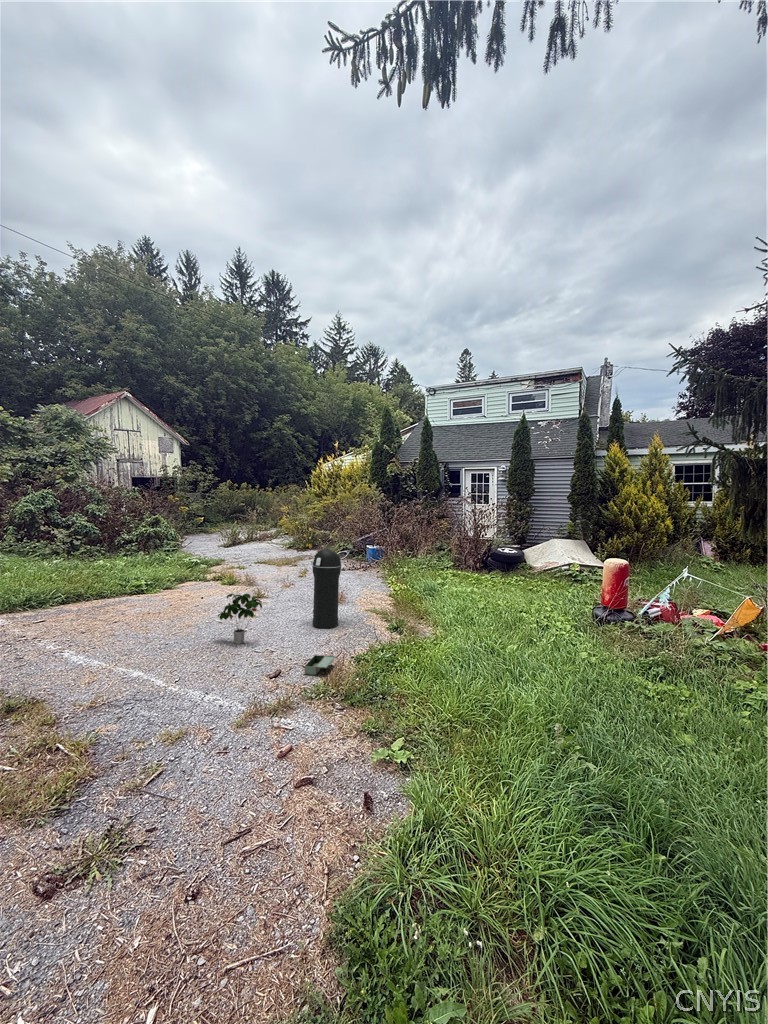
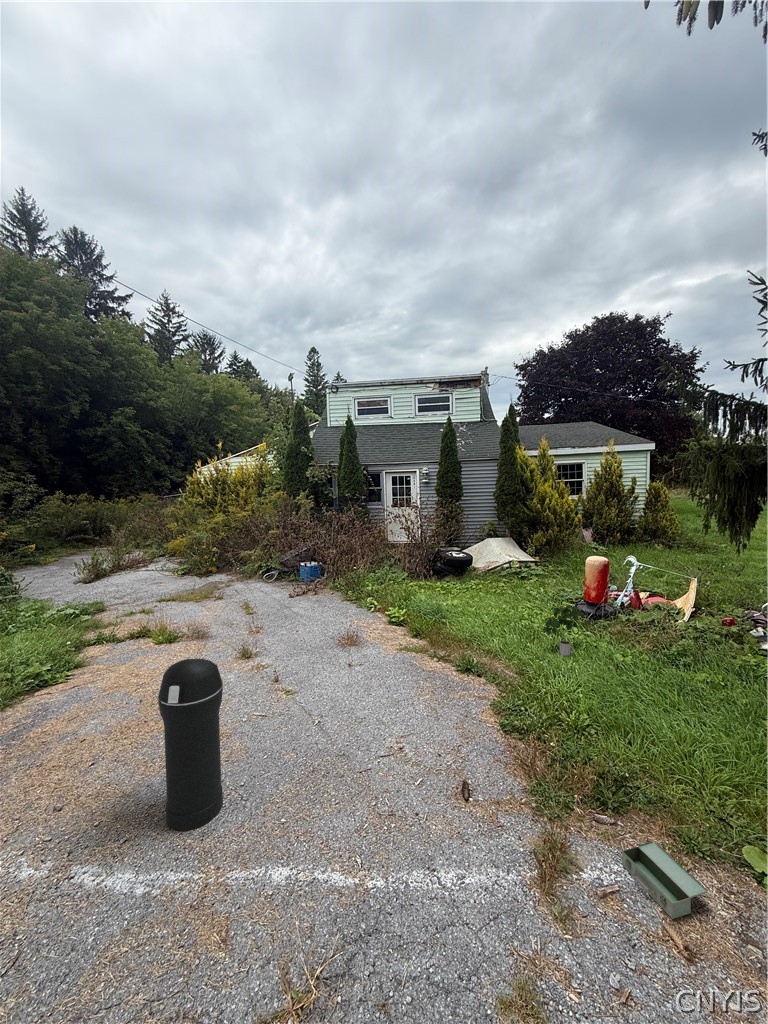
trash can: present [312,549,341,629] -> present [158,659,223,831]
potted plant: present [218,594,262,644] -> present [543,605,584,656]

